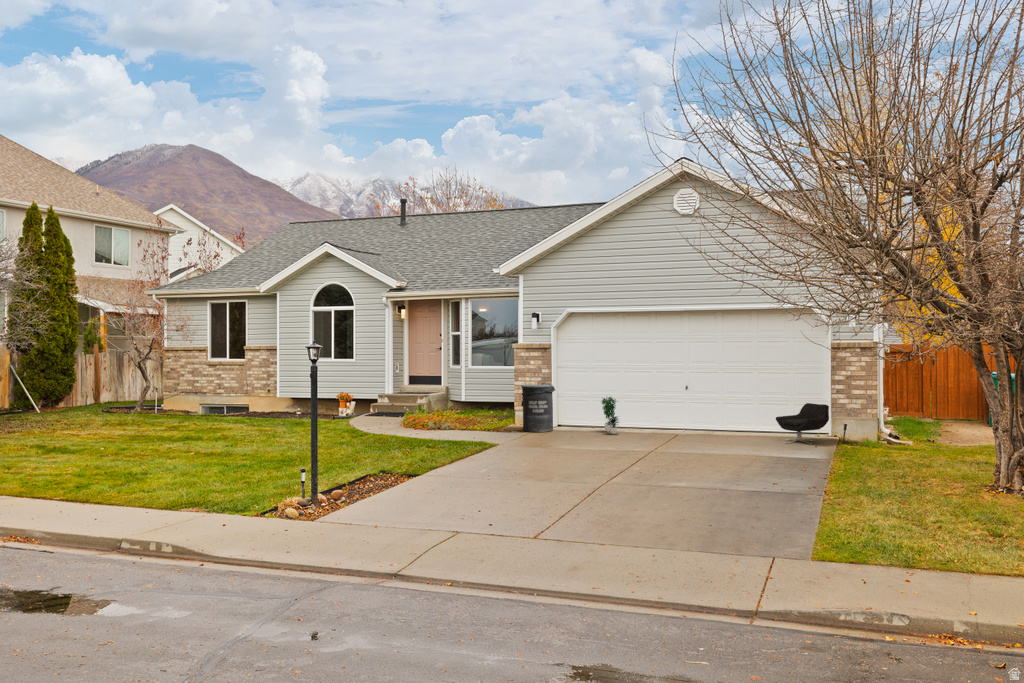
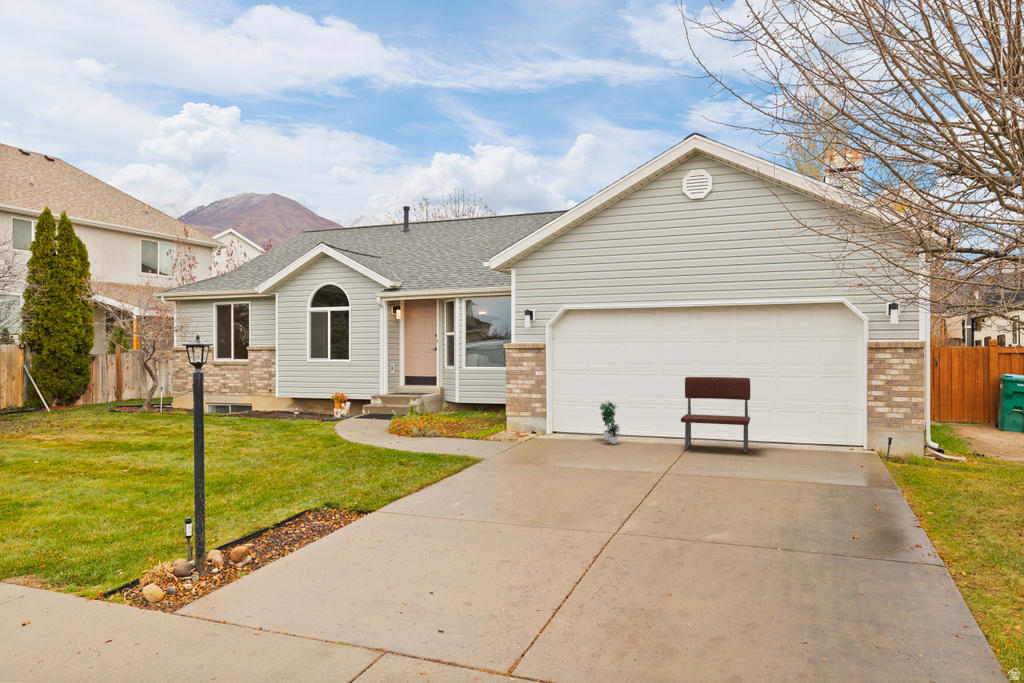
bench: none [671,374,733,439] -> present [681,377,750,453]
trash can: present [521,383,555,432] -> none [512,387,549,440]
lounge chair: present [776,403,829,444] -> none [804,412,870,461]

